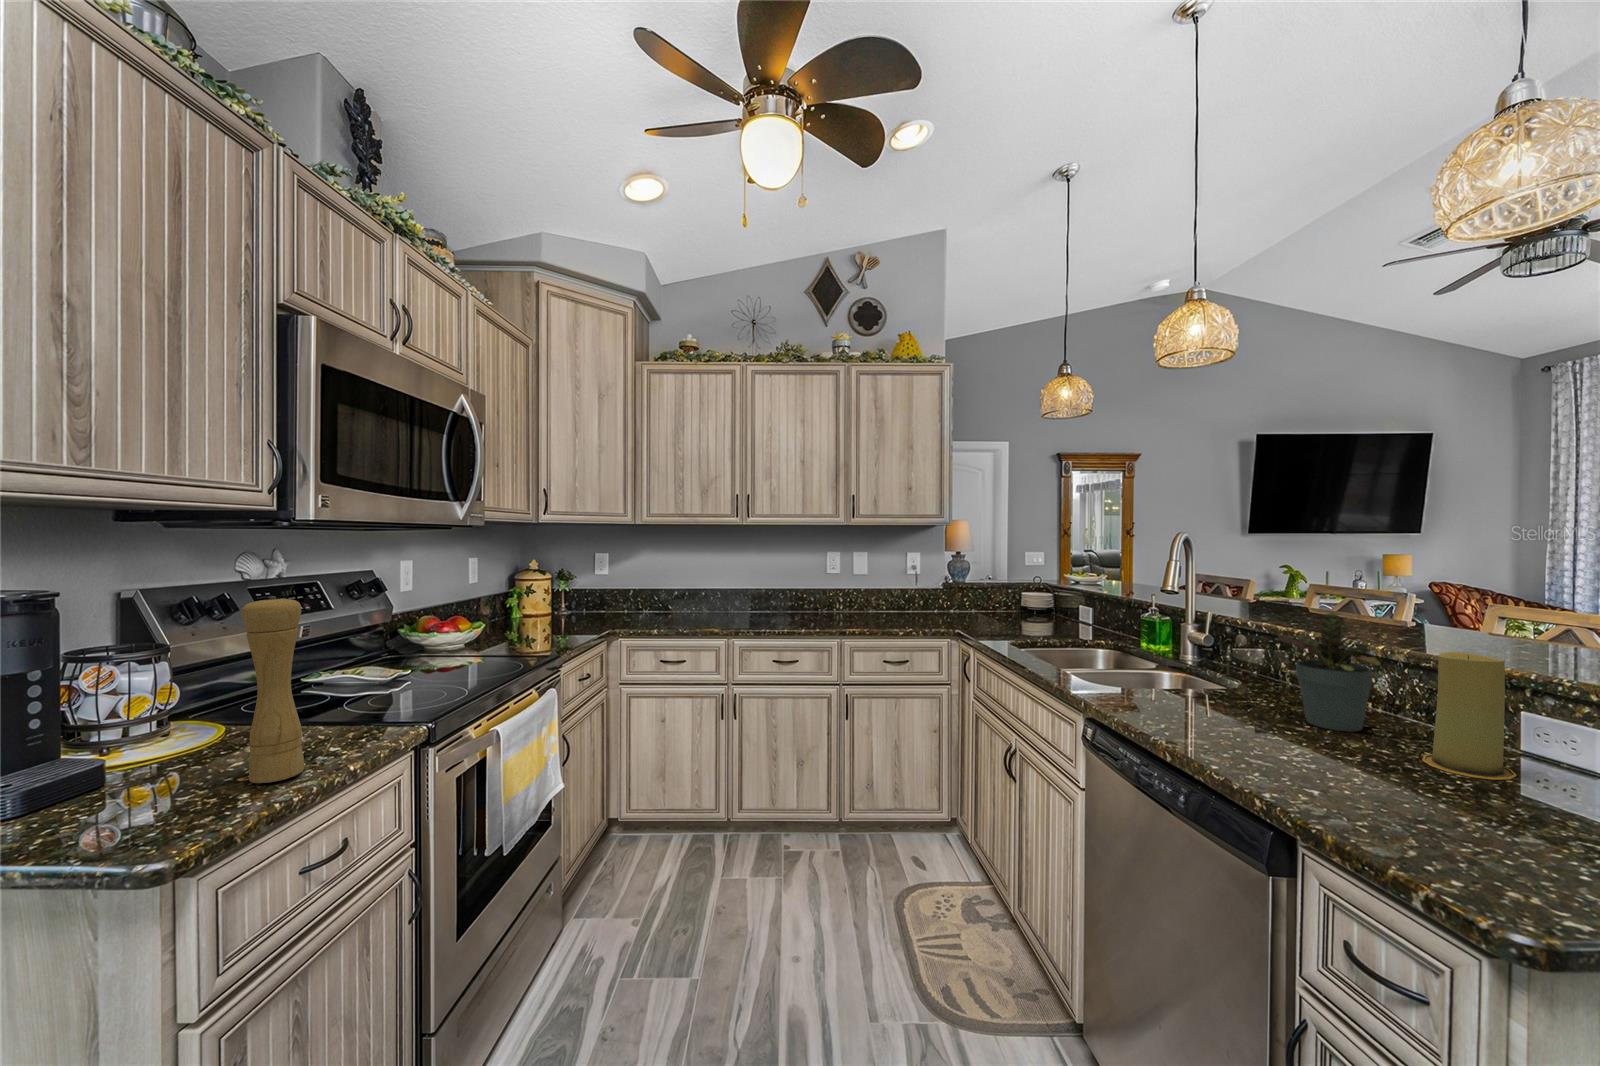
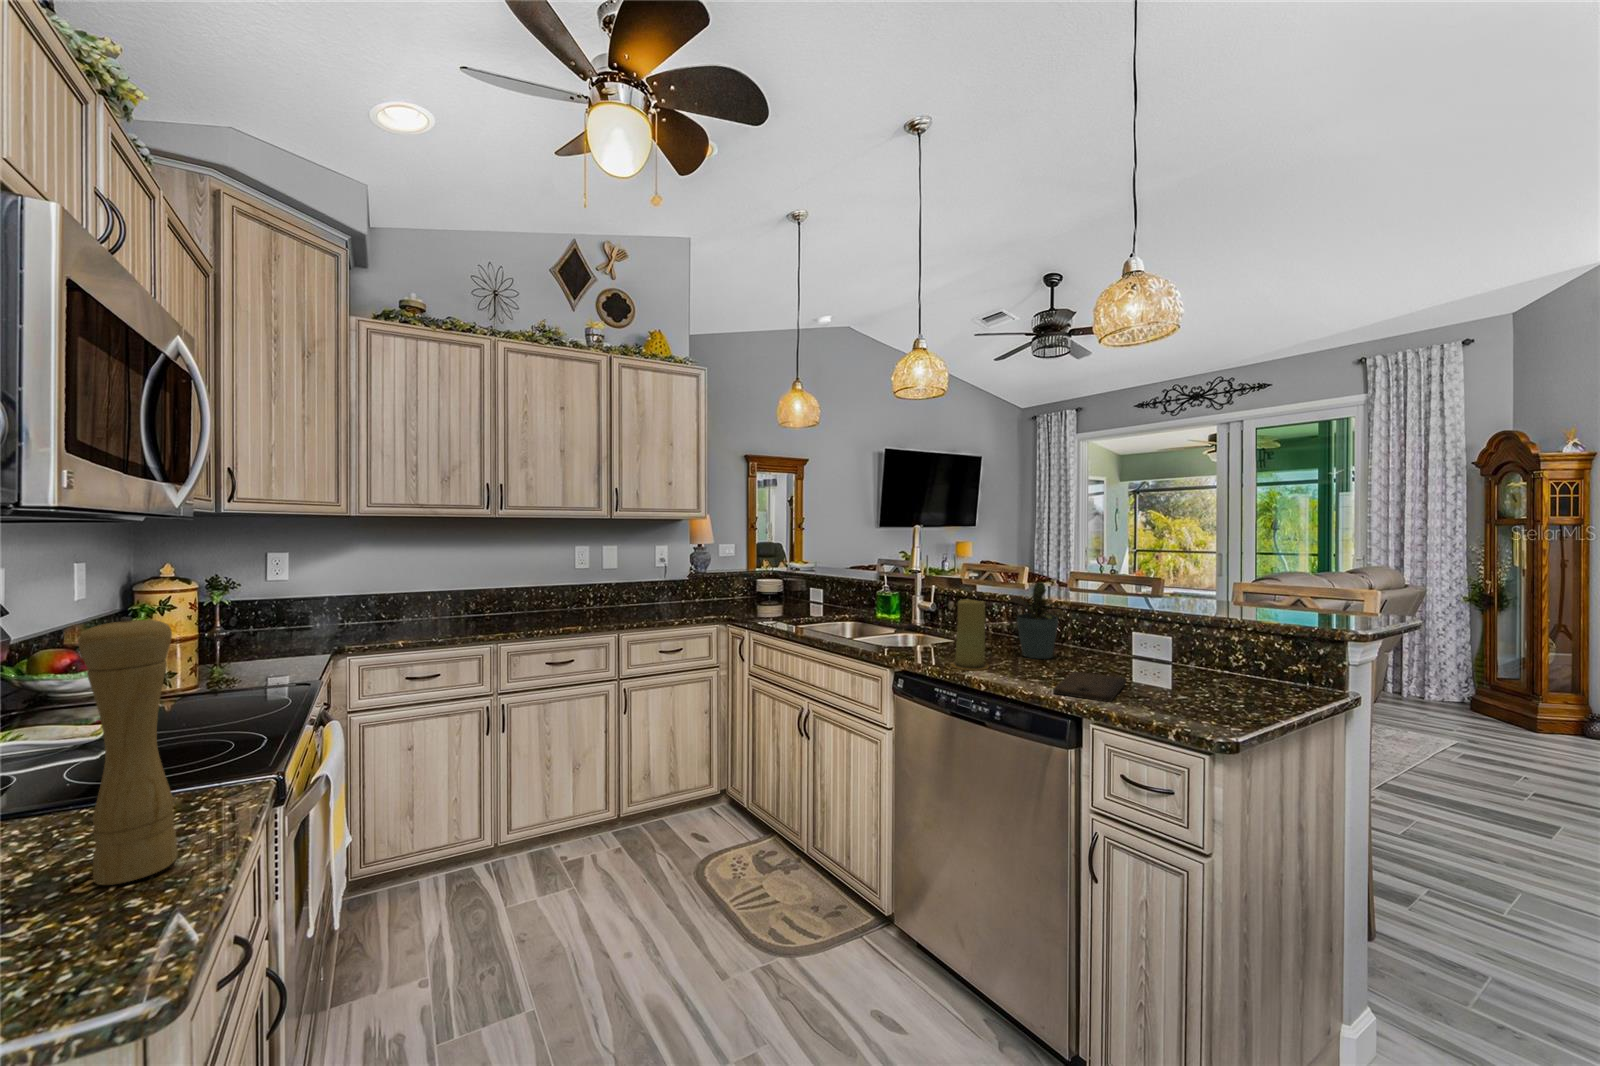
candle: present [1422,652,1516,780] -> present [951,599,989,670]
cutting board: none [1281,758,1456,820] -> present [1053,672,1126,702]

